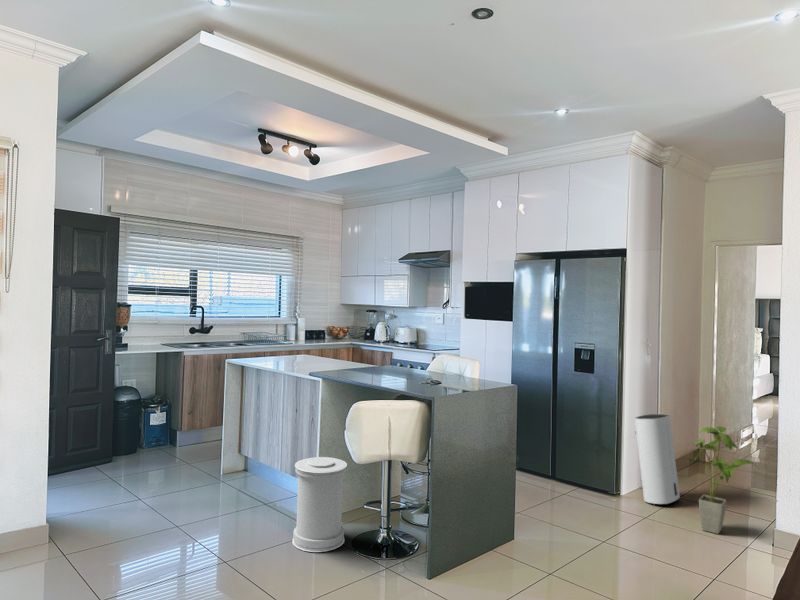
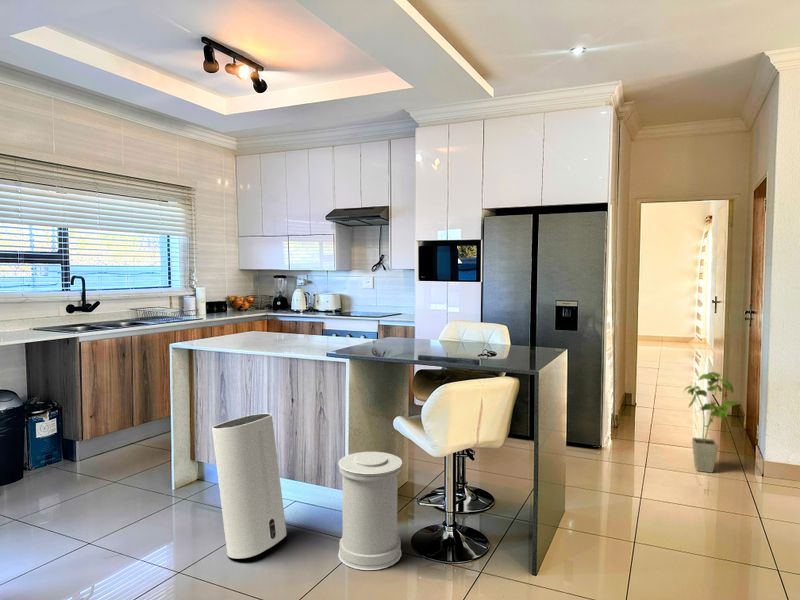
air purifier: present [635,414,680,504] -> present [212,413,287,559]

